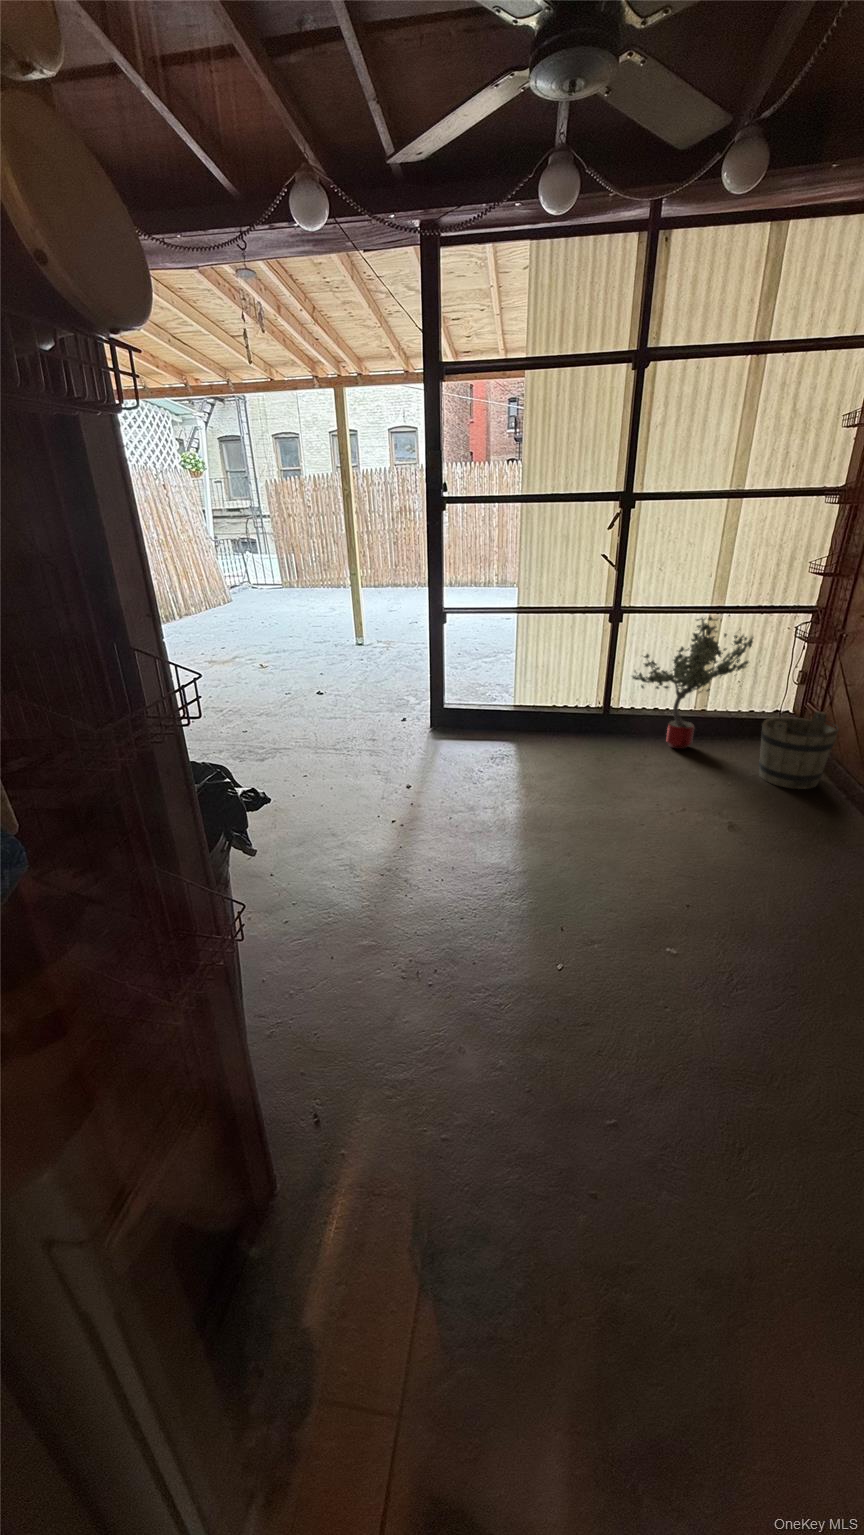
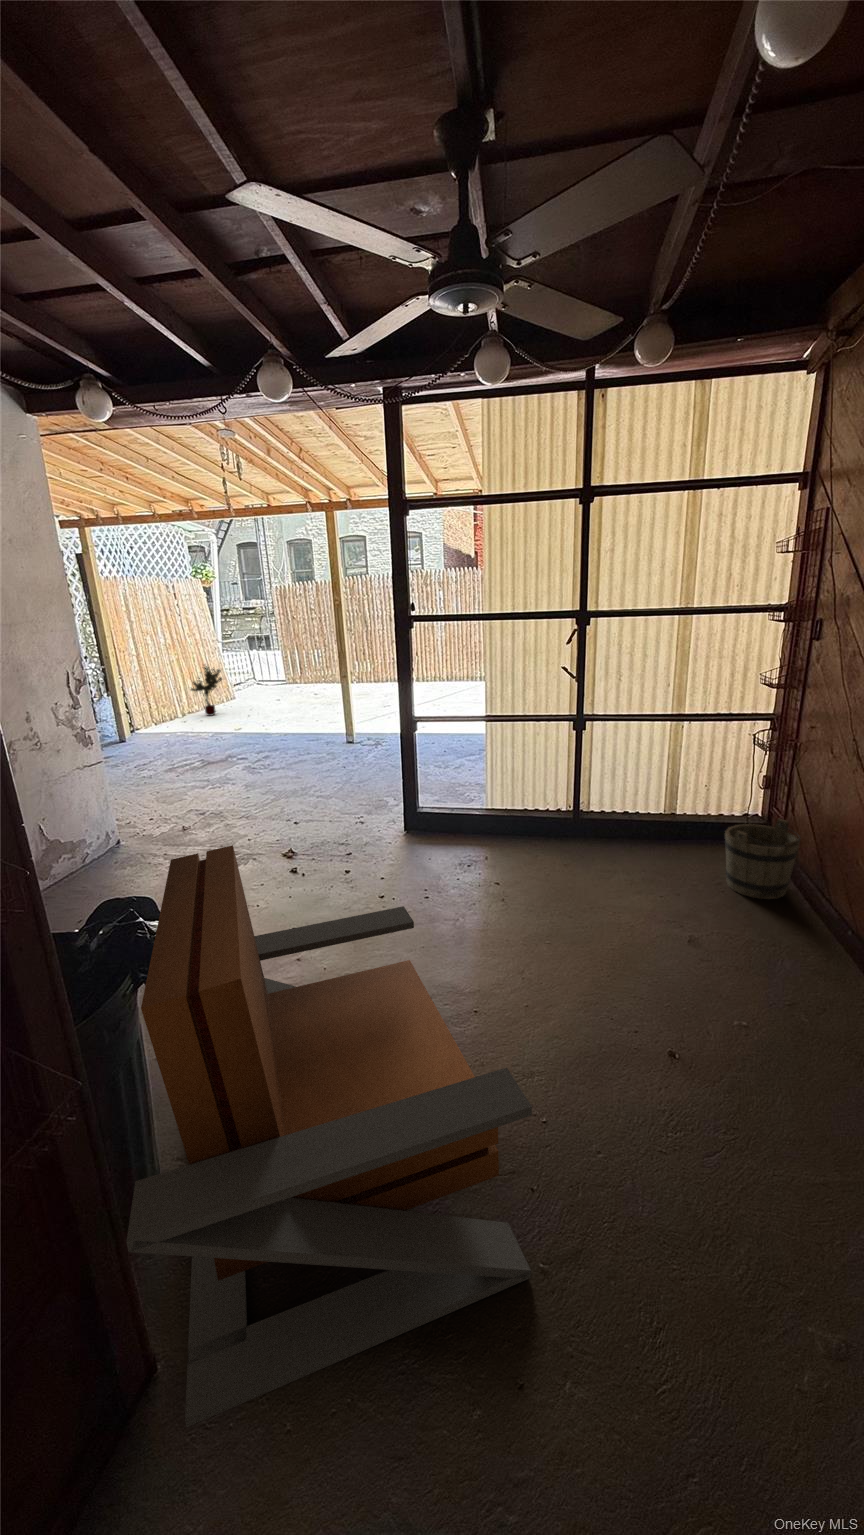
potted tree: present [632,616,753,749] -> present [191,666,222,716]
lounge chair: none [239,700,625,1193] -> present [126,845,532,1427]

